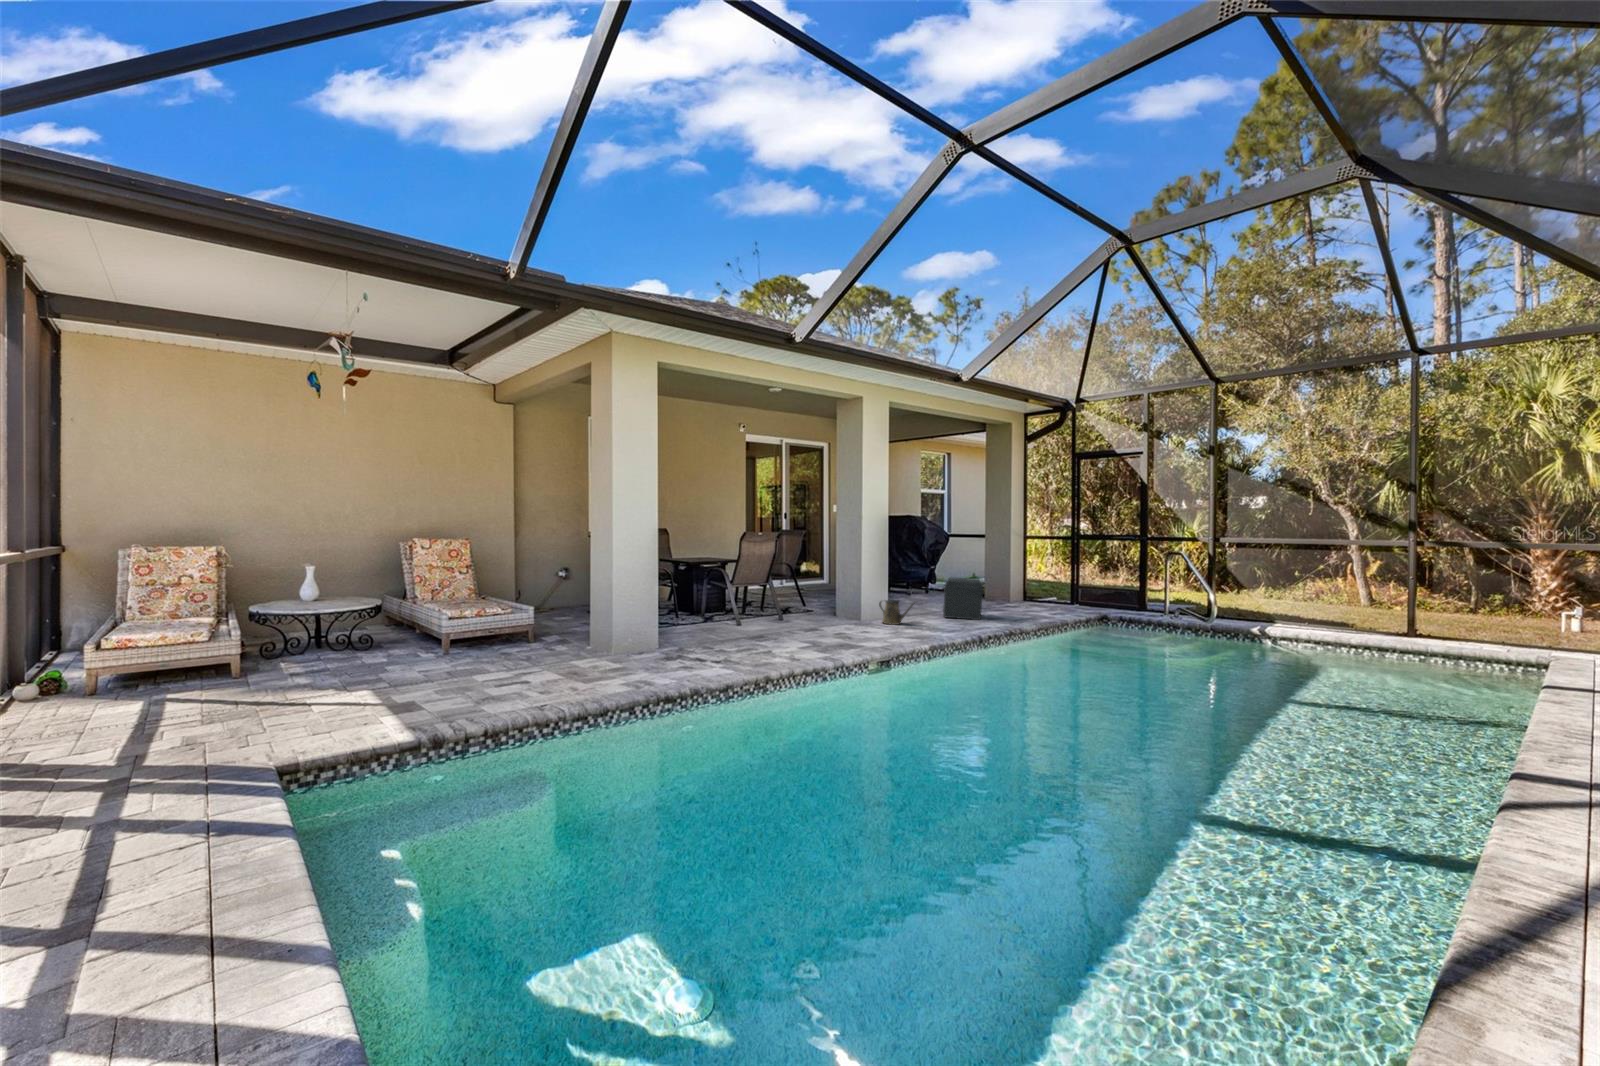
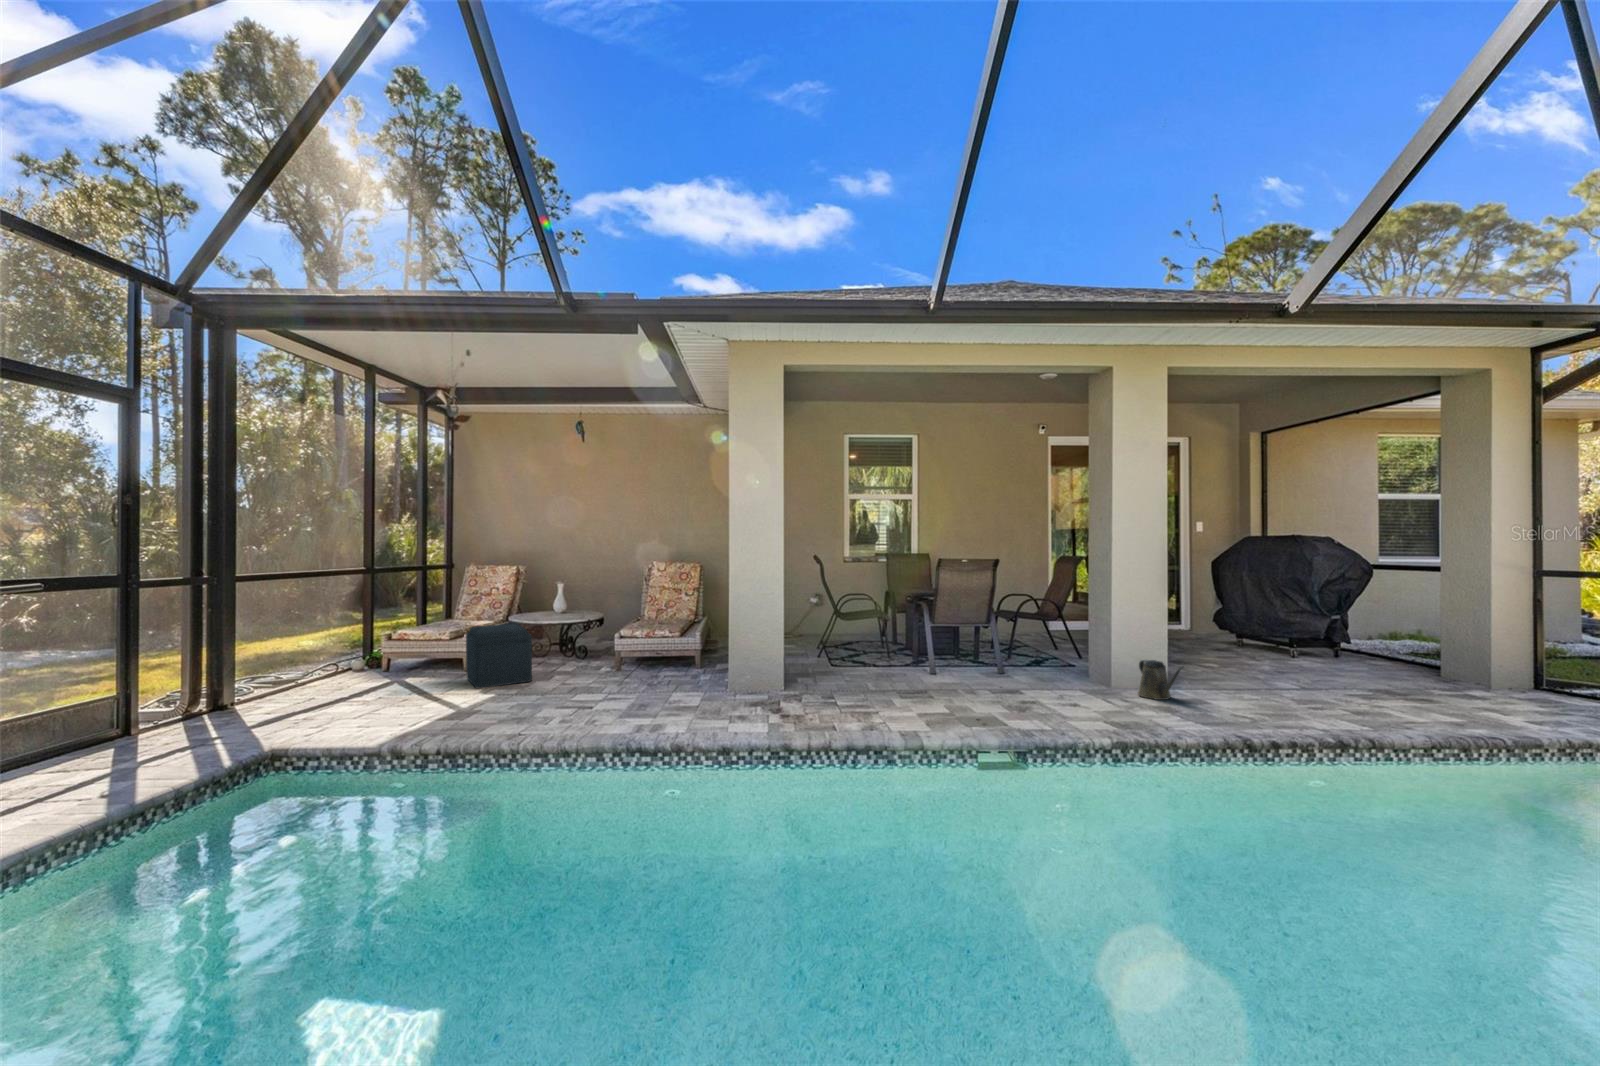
ottoman: present [943,577,983,620] -> present [466,623,532,689]

